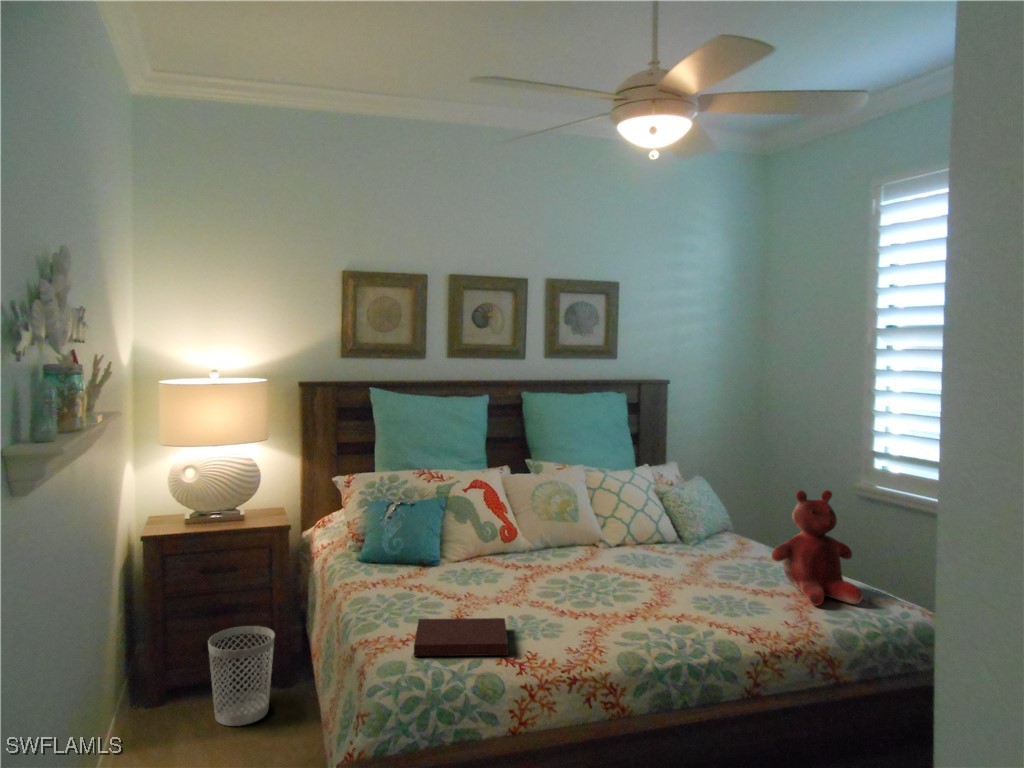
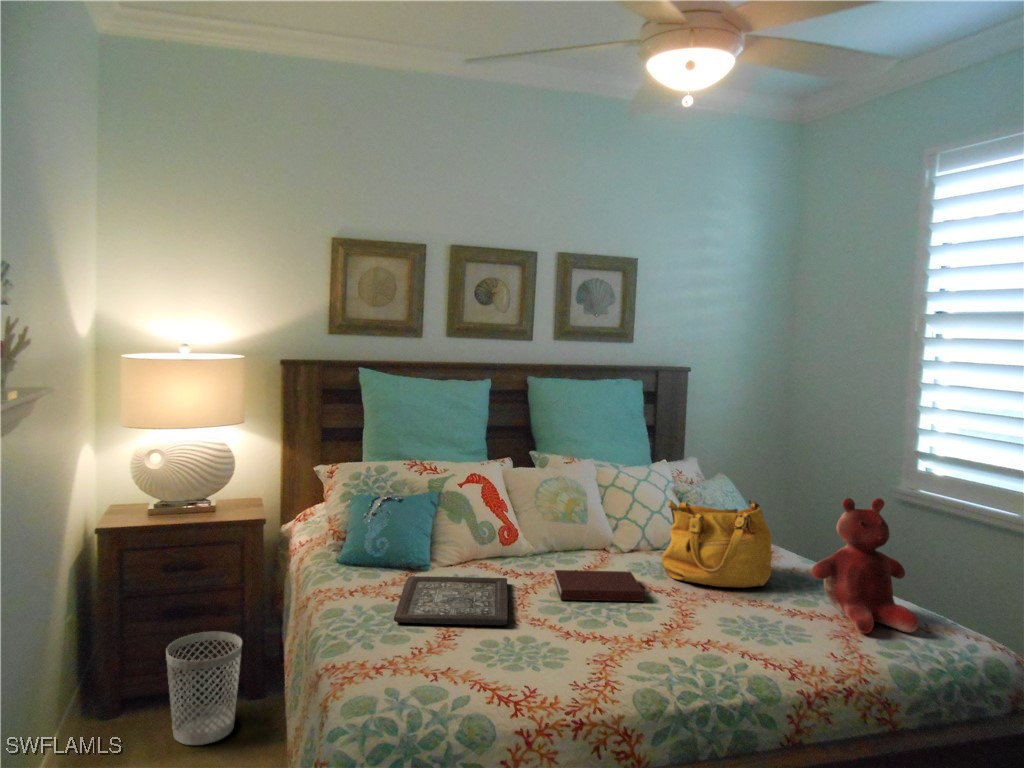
handbag: none [644,495,739,572] -> present [662,499,772,588]
tray: none [413,569,511,606] -> present [394,576,508,625]
notebook: present [414,618,508,656] -> present [555,570,644,602]

